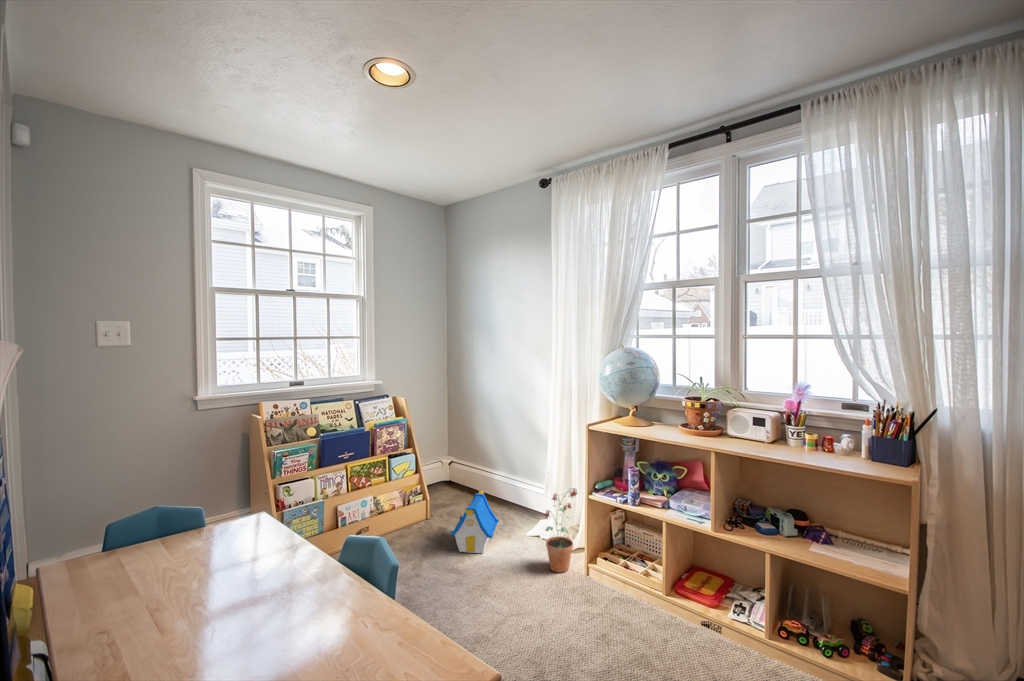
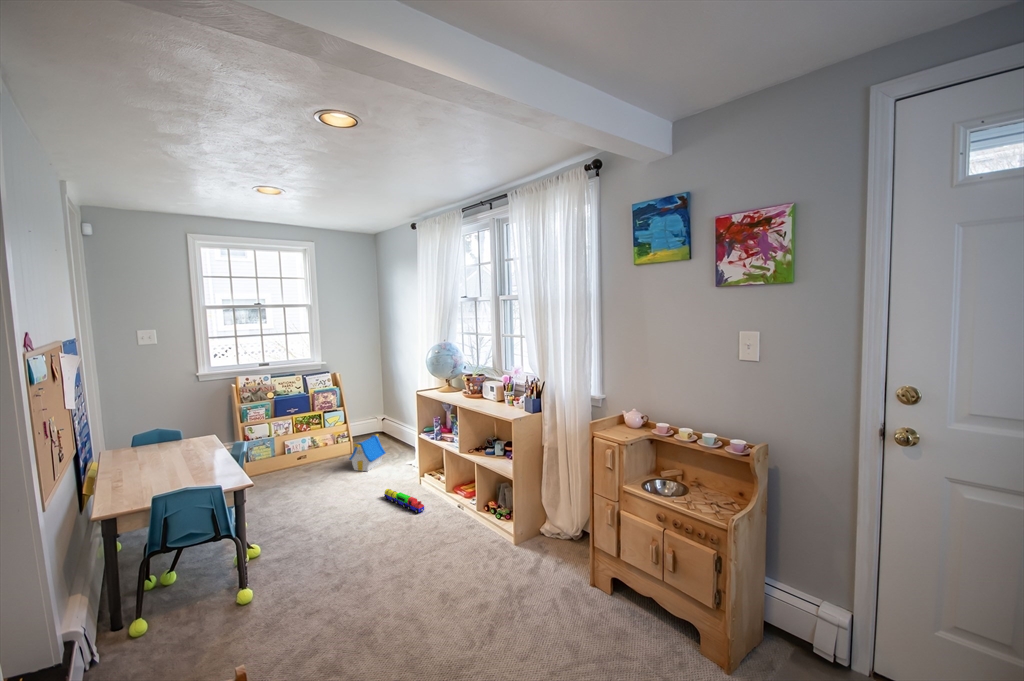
potted plant: present [545,488,577,572] -> none [393,431,418,482]
toy train: none [559,591,654,640] -> present [384,489,424,513]

